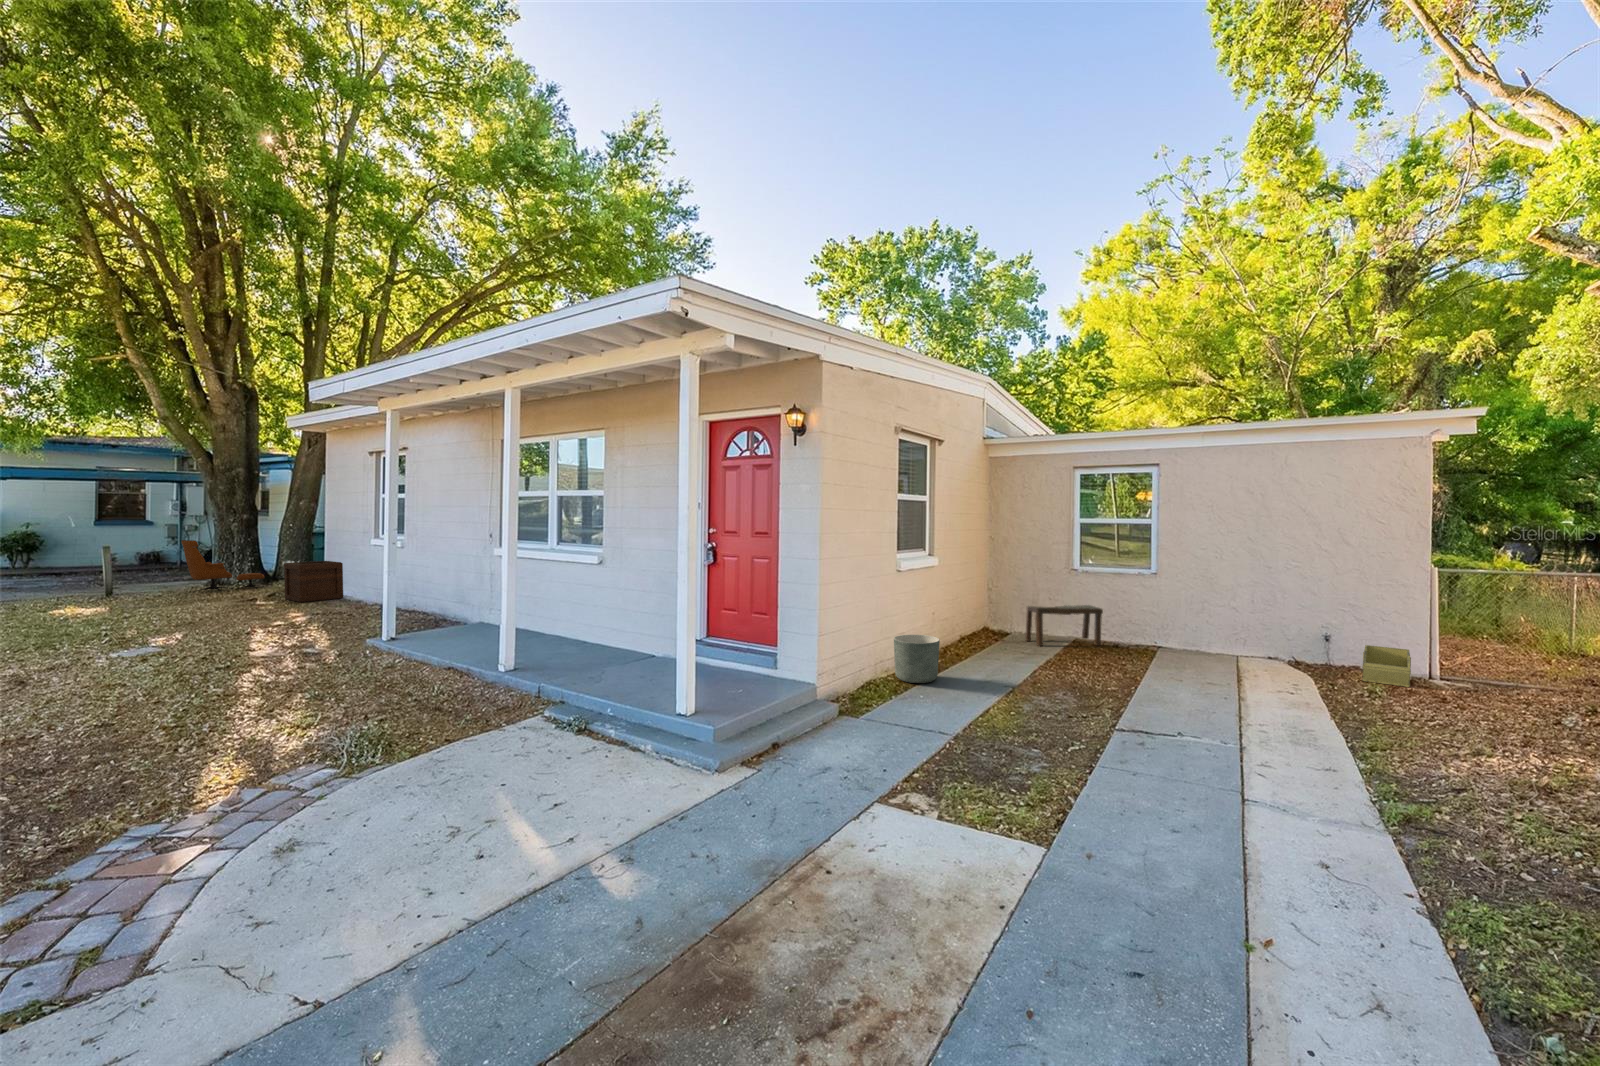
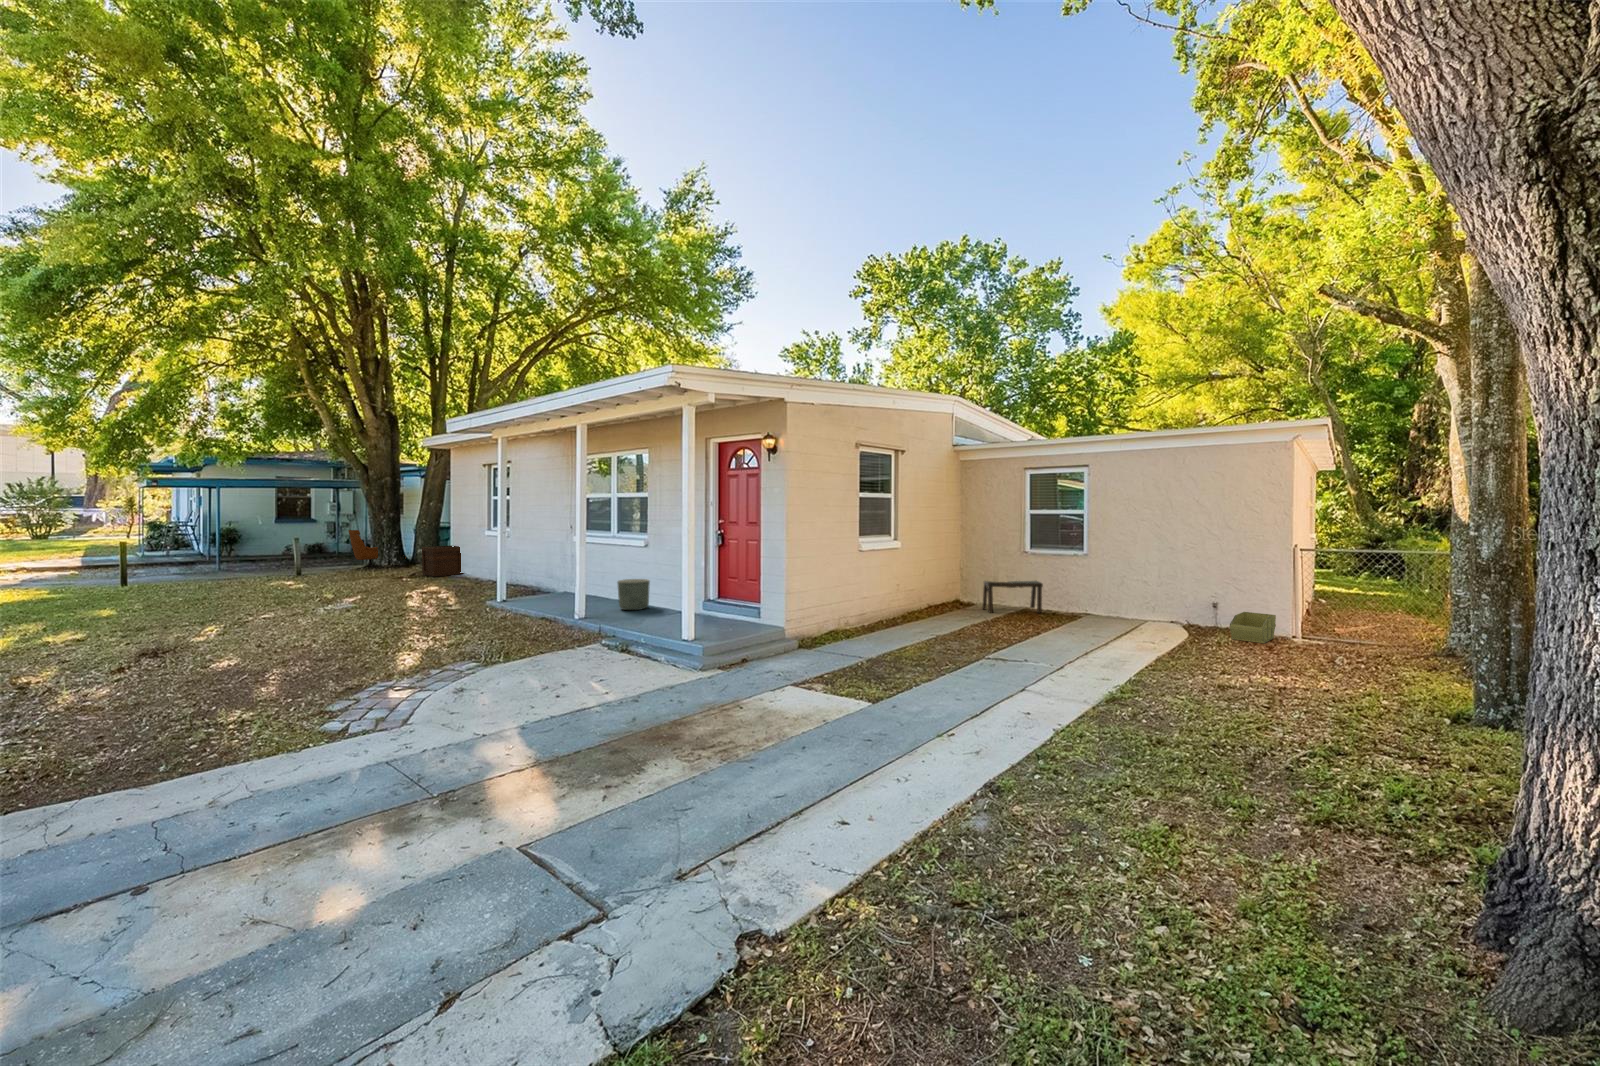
planter: present [894,635,940,683] -> present [617,579,650,610]

